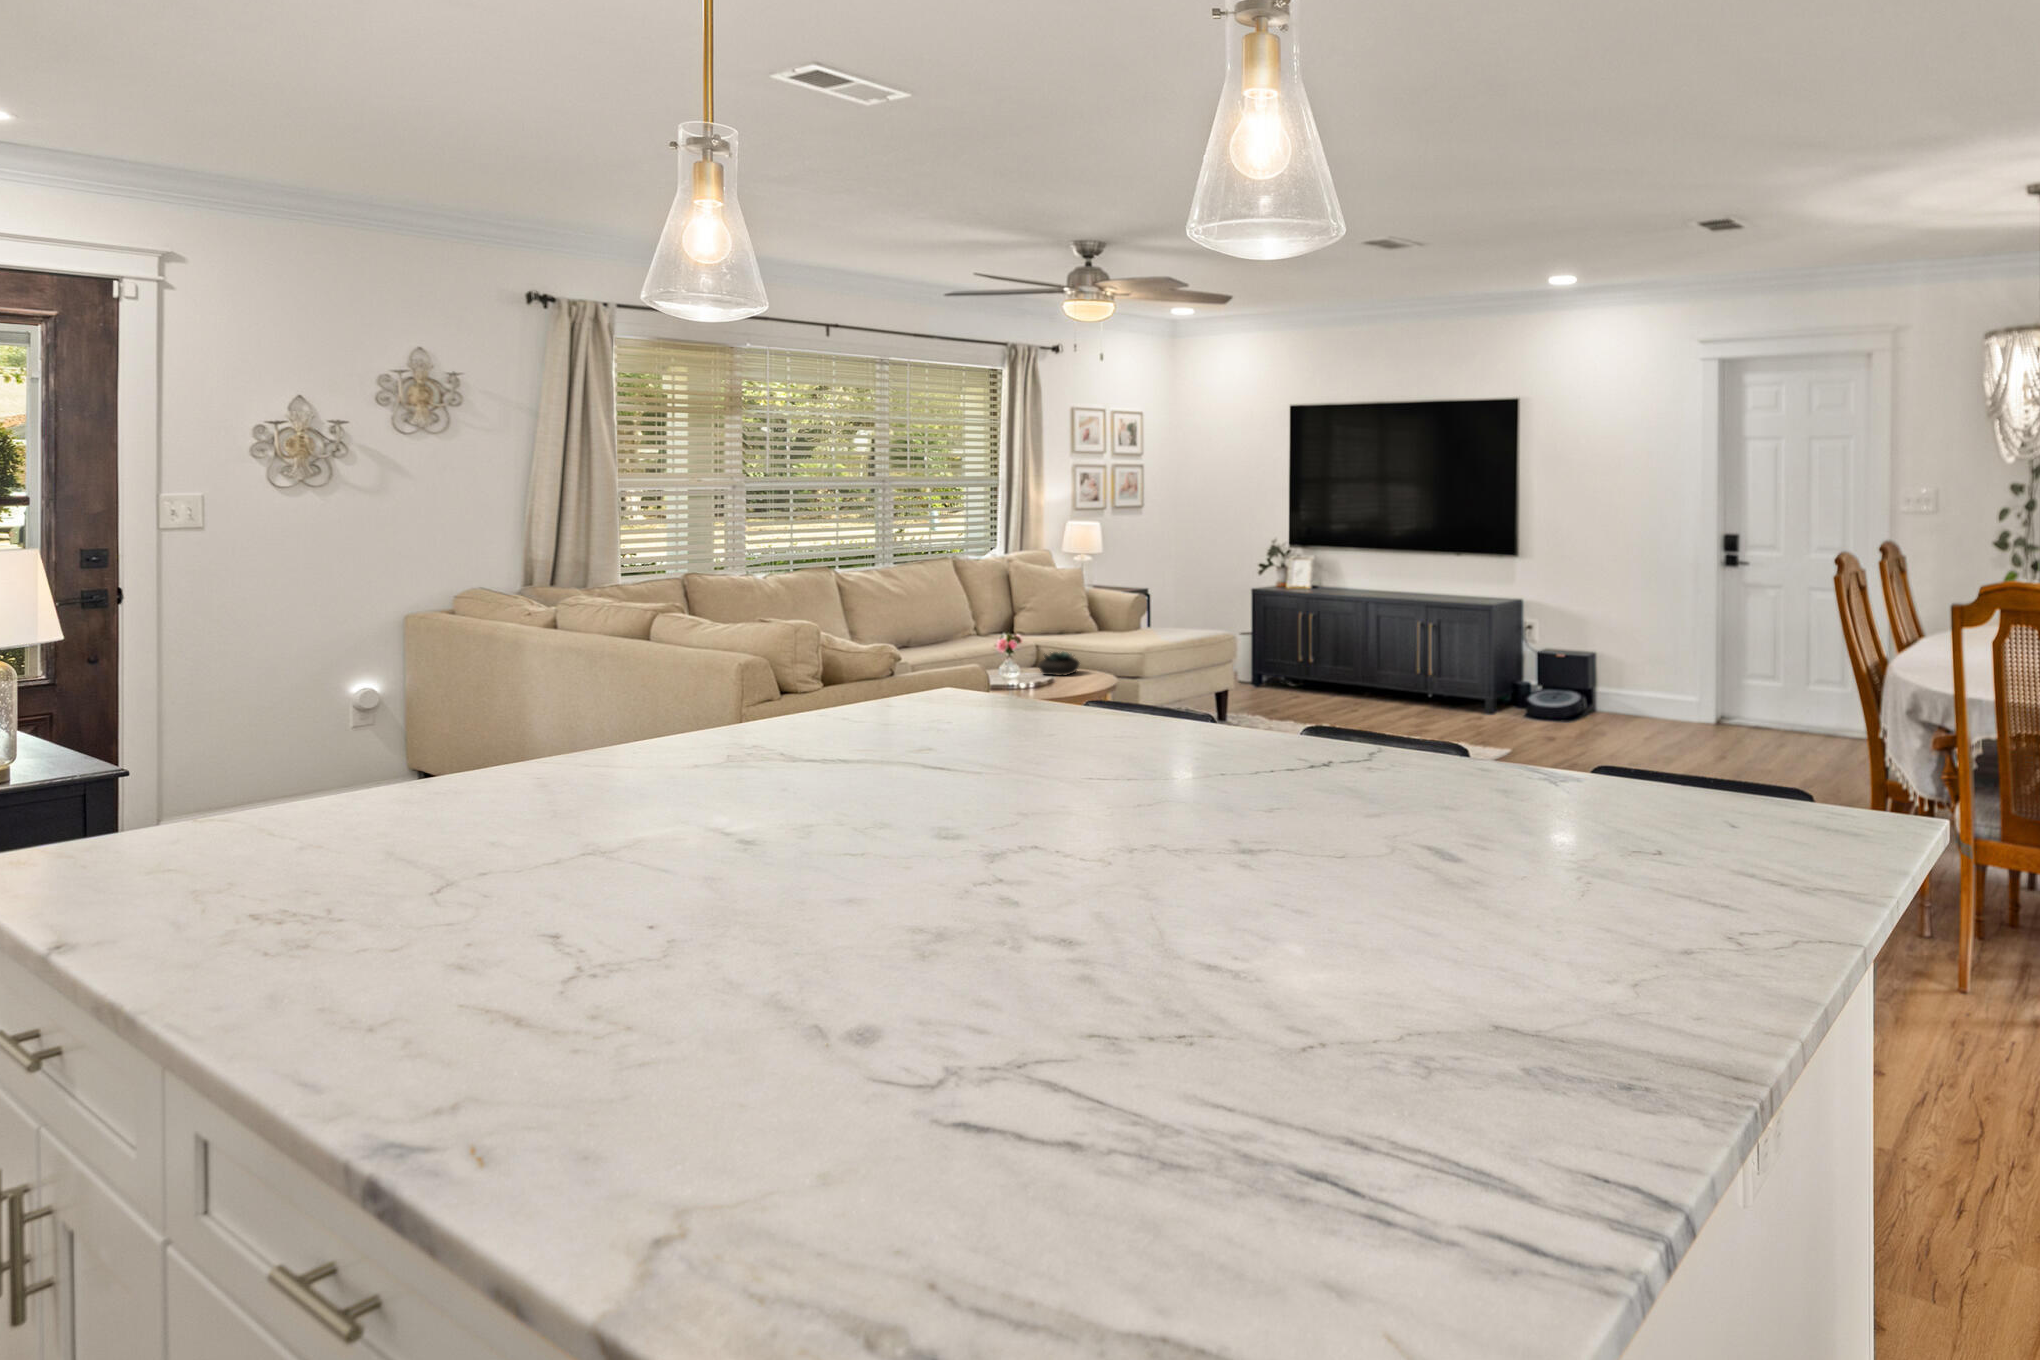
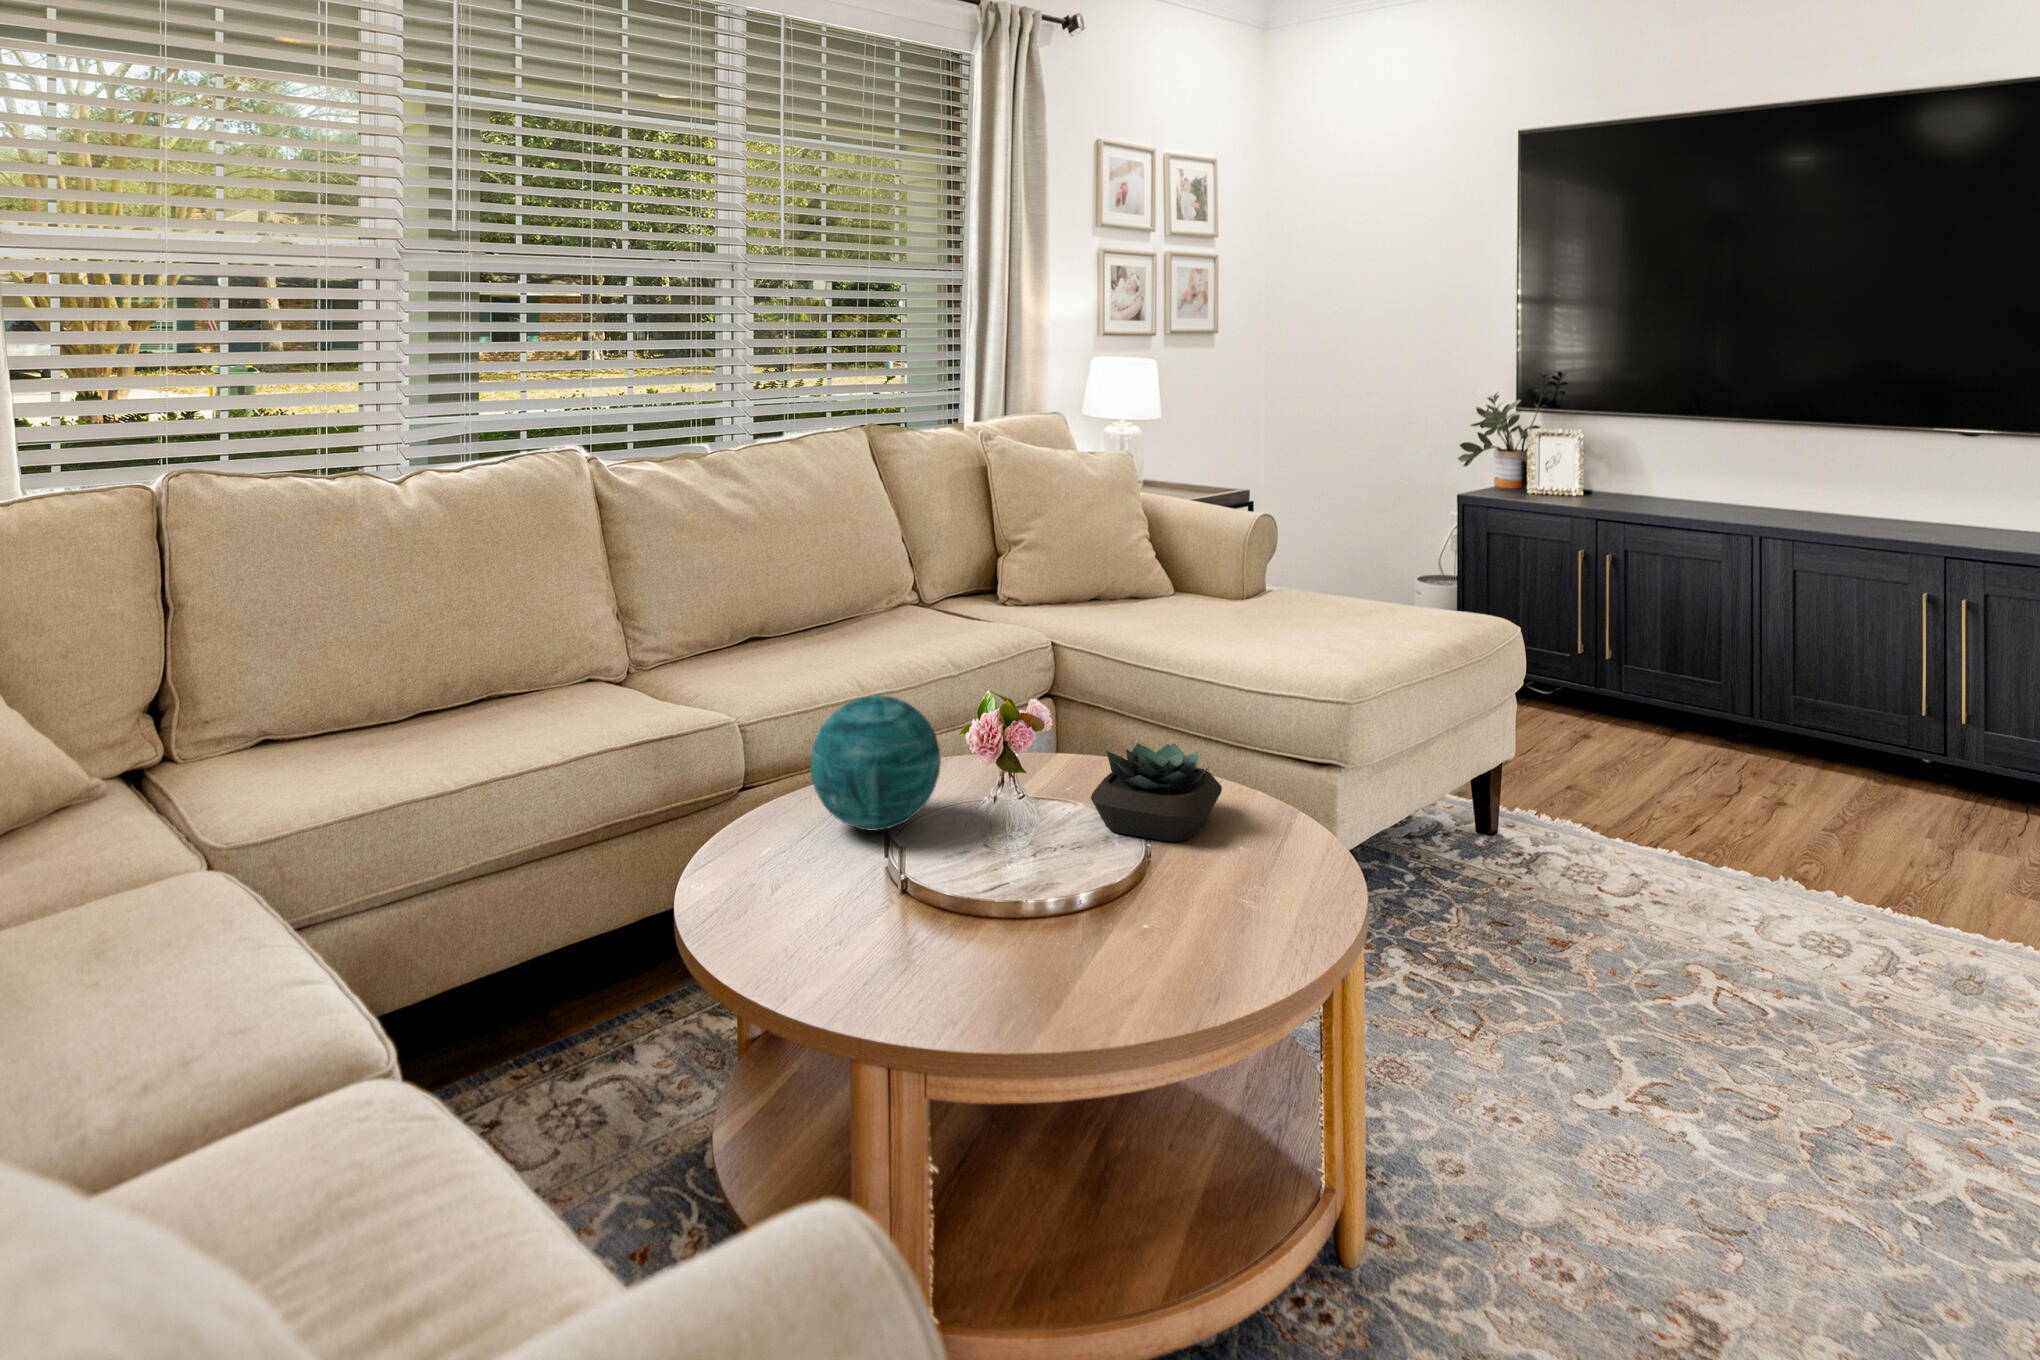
decorative orb: none [948,636,990,677] -> present [810,695,941,830]

